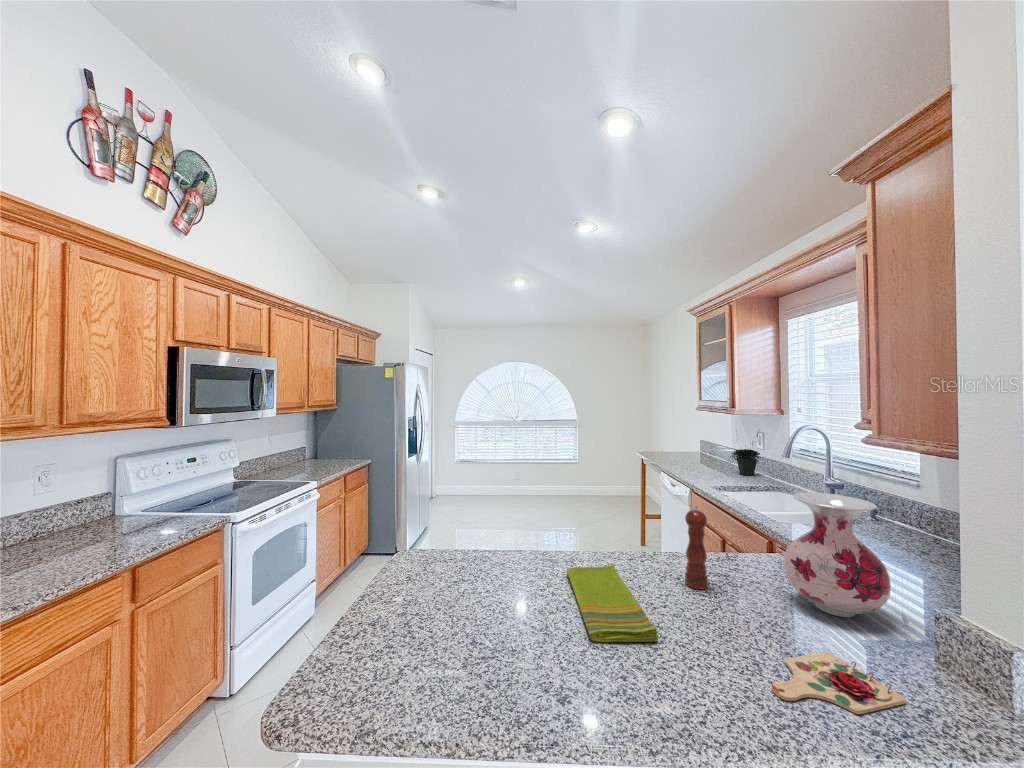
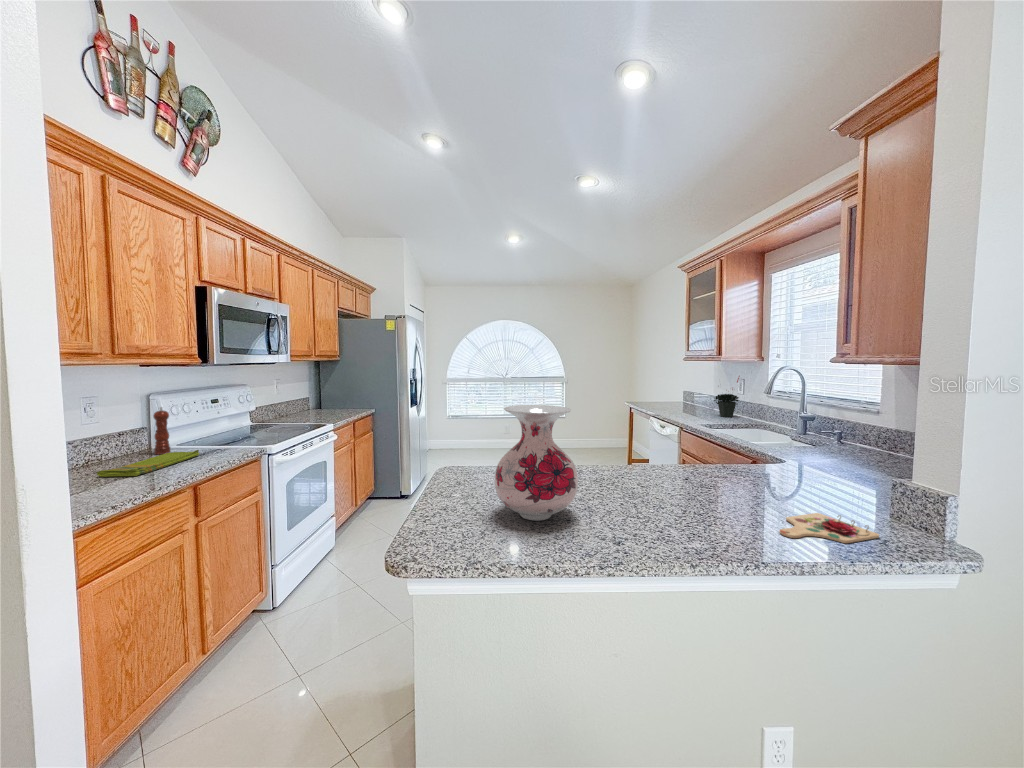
vase: present [783,492,891,617] -> present [495,405,578,521]
pepper mill: present [685,505,708,589] -> present [153,407,171,454]
dish towel: present [567,564,658,642] -> present [97,450,199,477]

